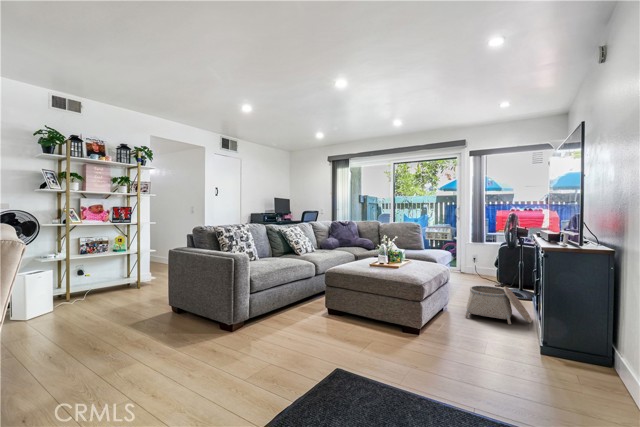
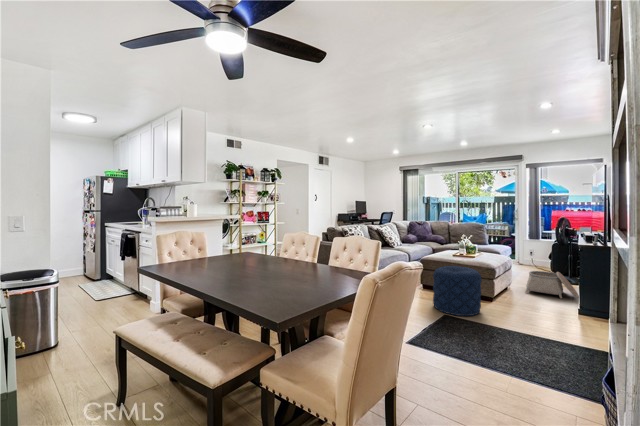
pouf: none [328,283,398,367] -> present [433,266,482,316]

